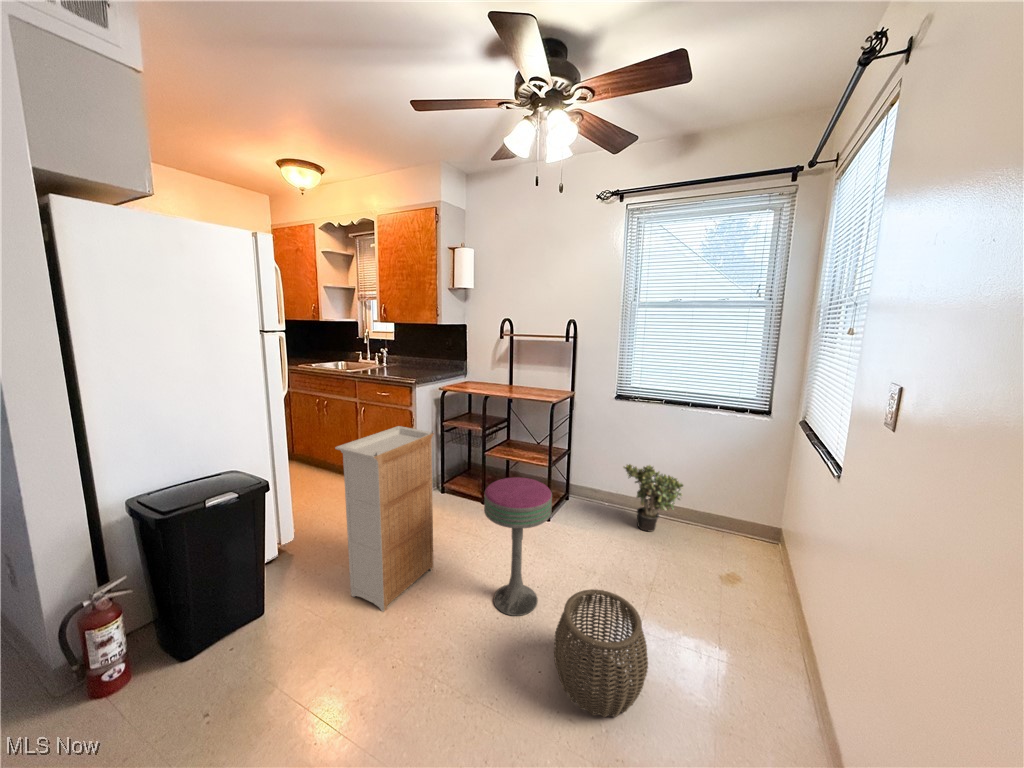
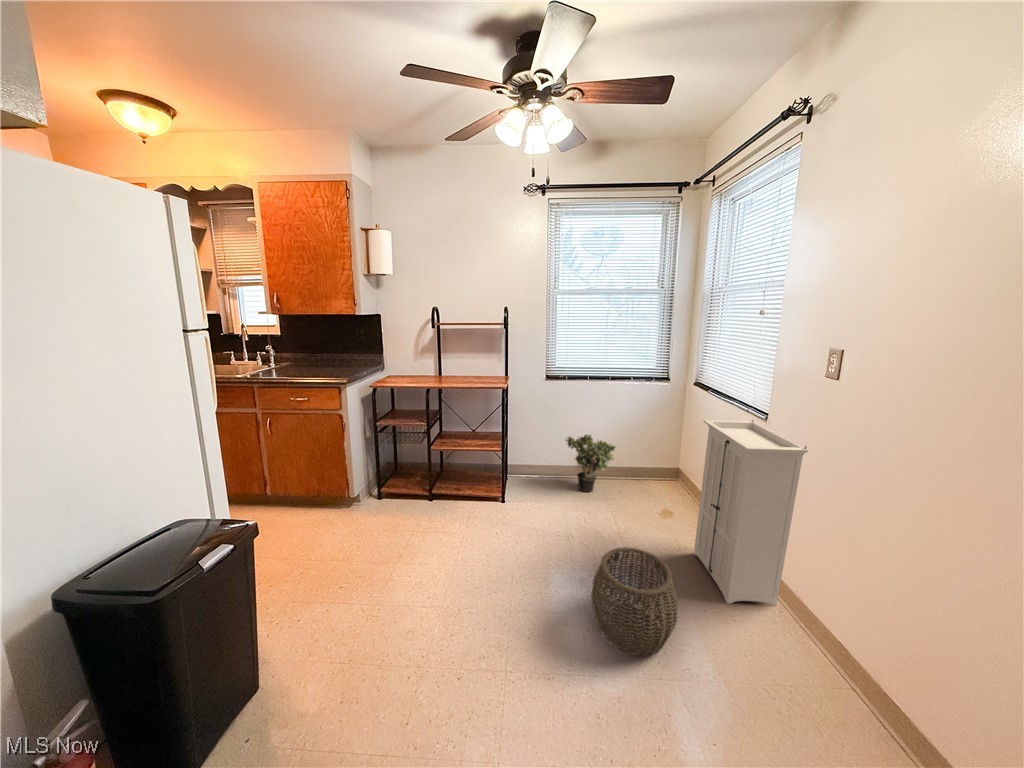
storage cabinet: present [335,426,434,612] -> present [694,420,808,606]
bar stool: present [484,477,552,616] -> none [490,463,557,599]

